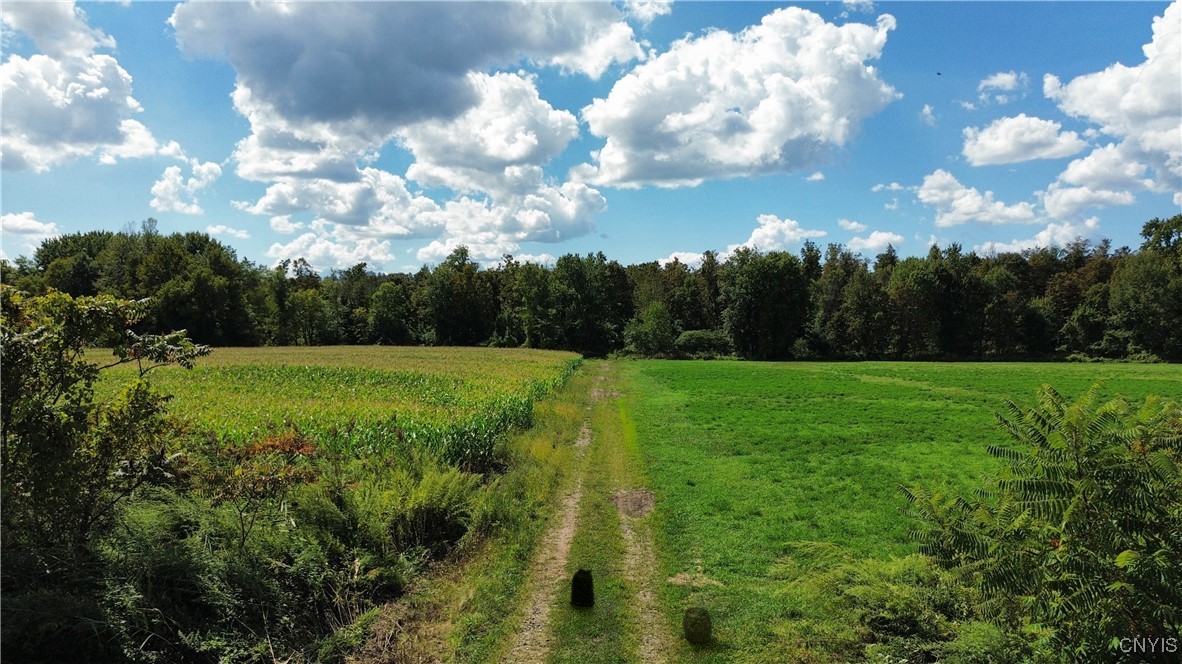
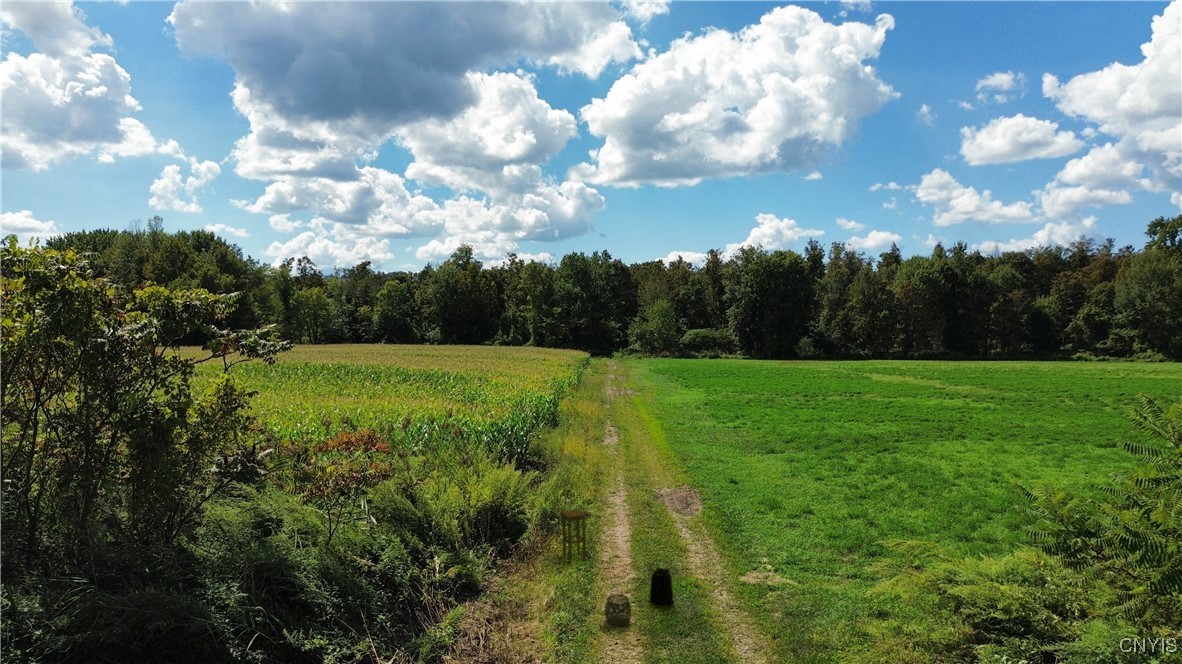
stool: none [494,510,518,565] -> present [562,509,586,563]
woven basket: present [683,607,712,643] -> present [605,594,631,627]

